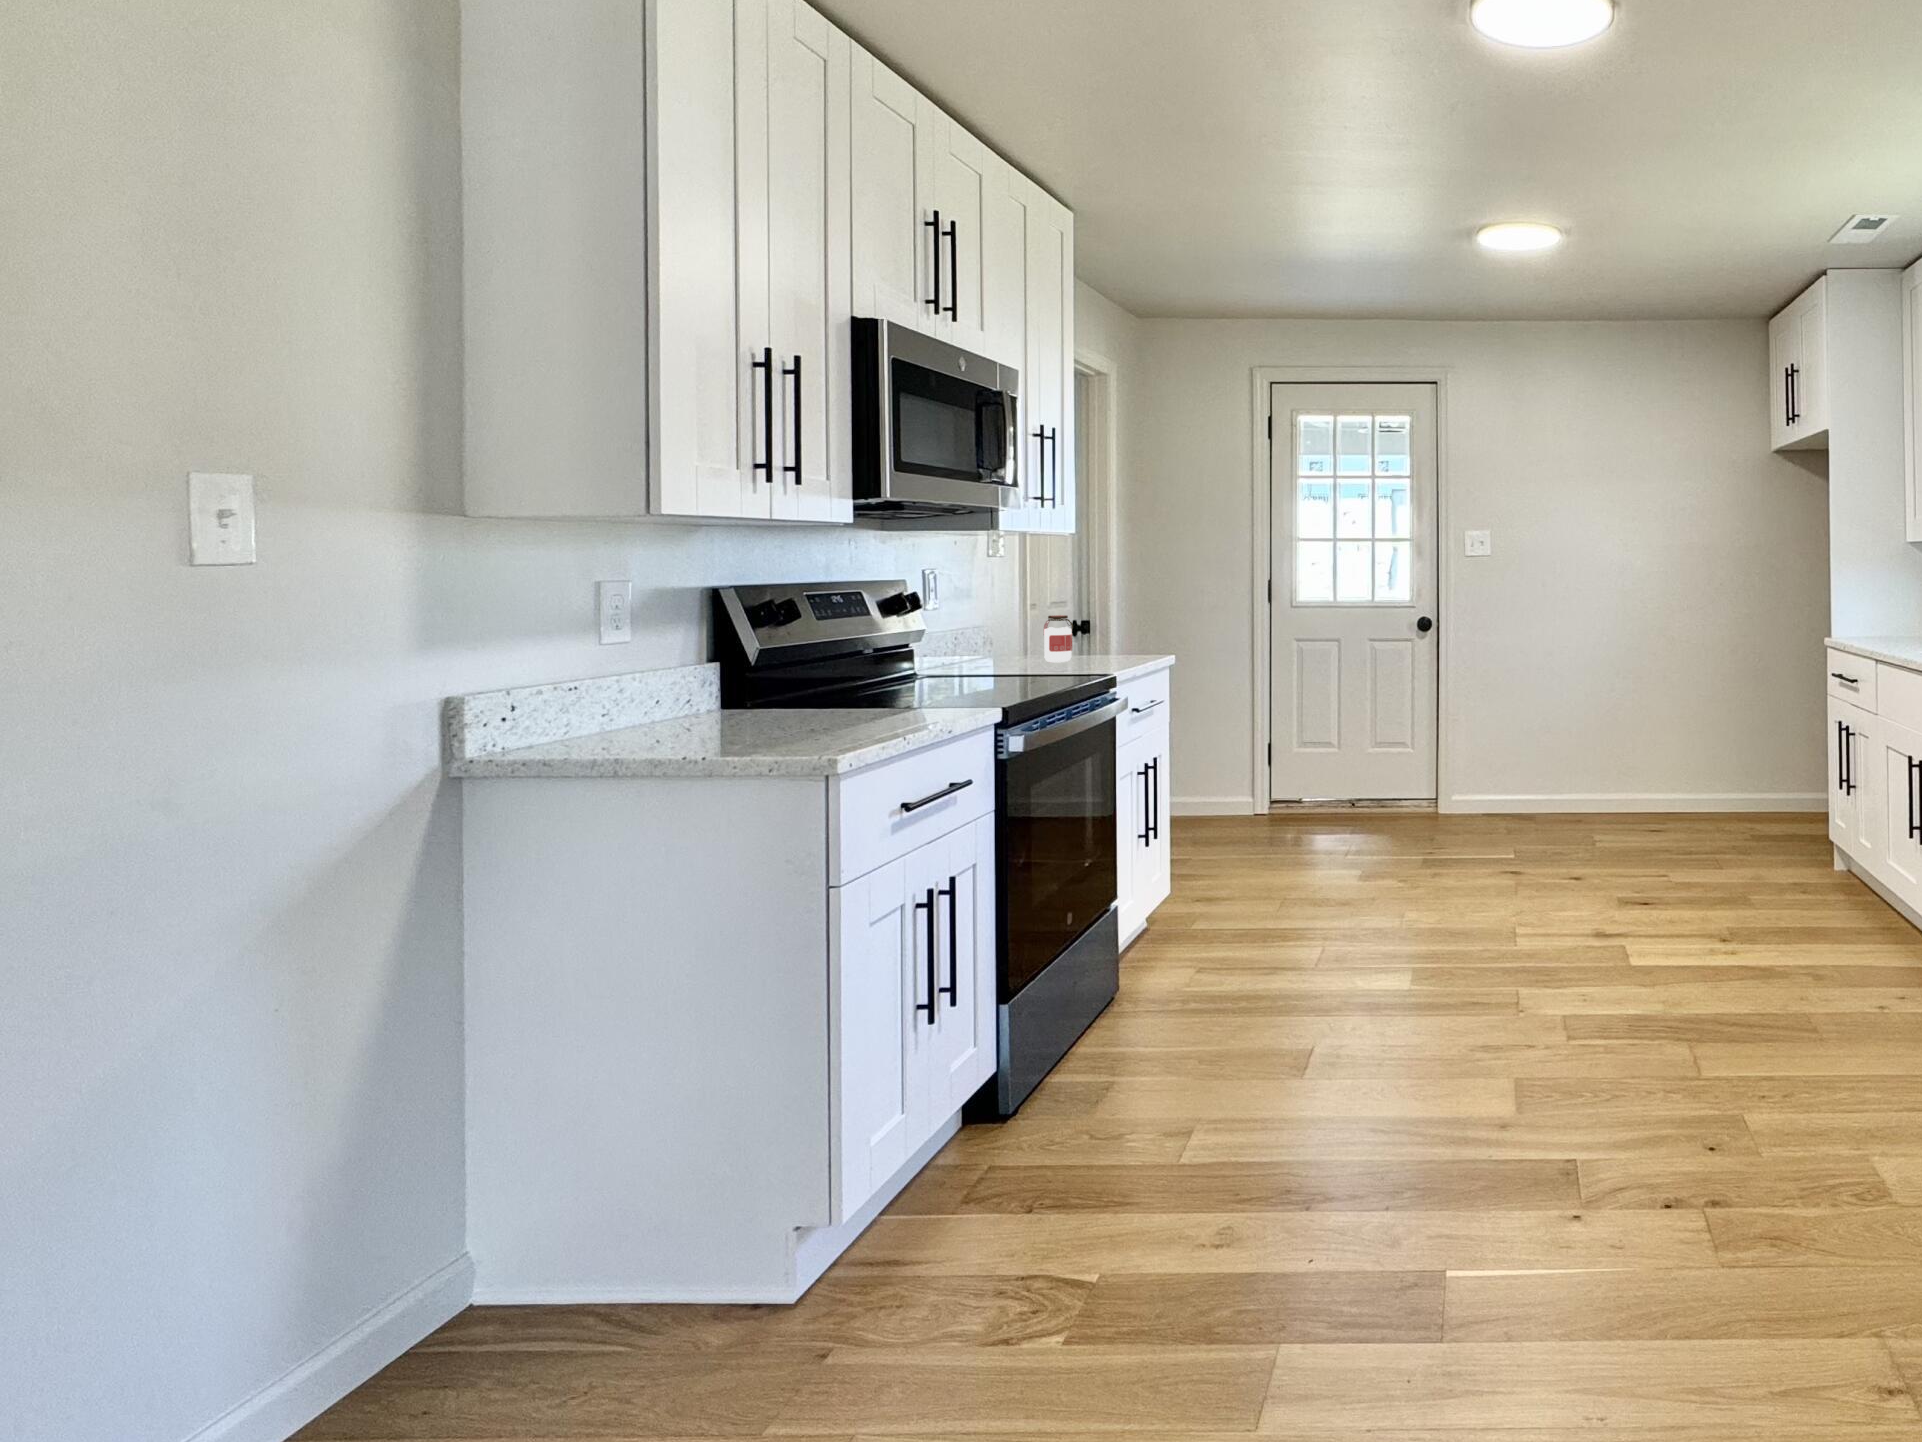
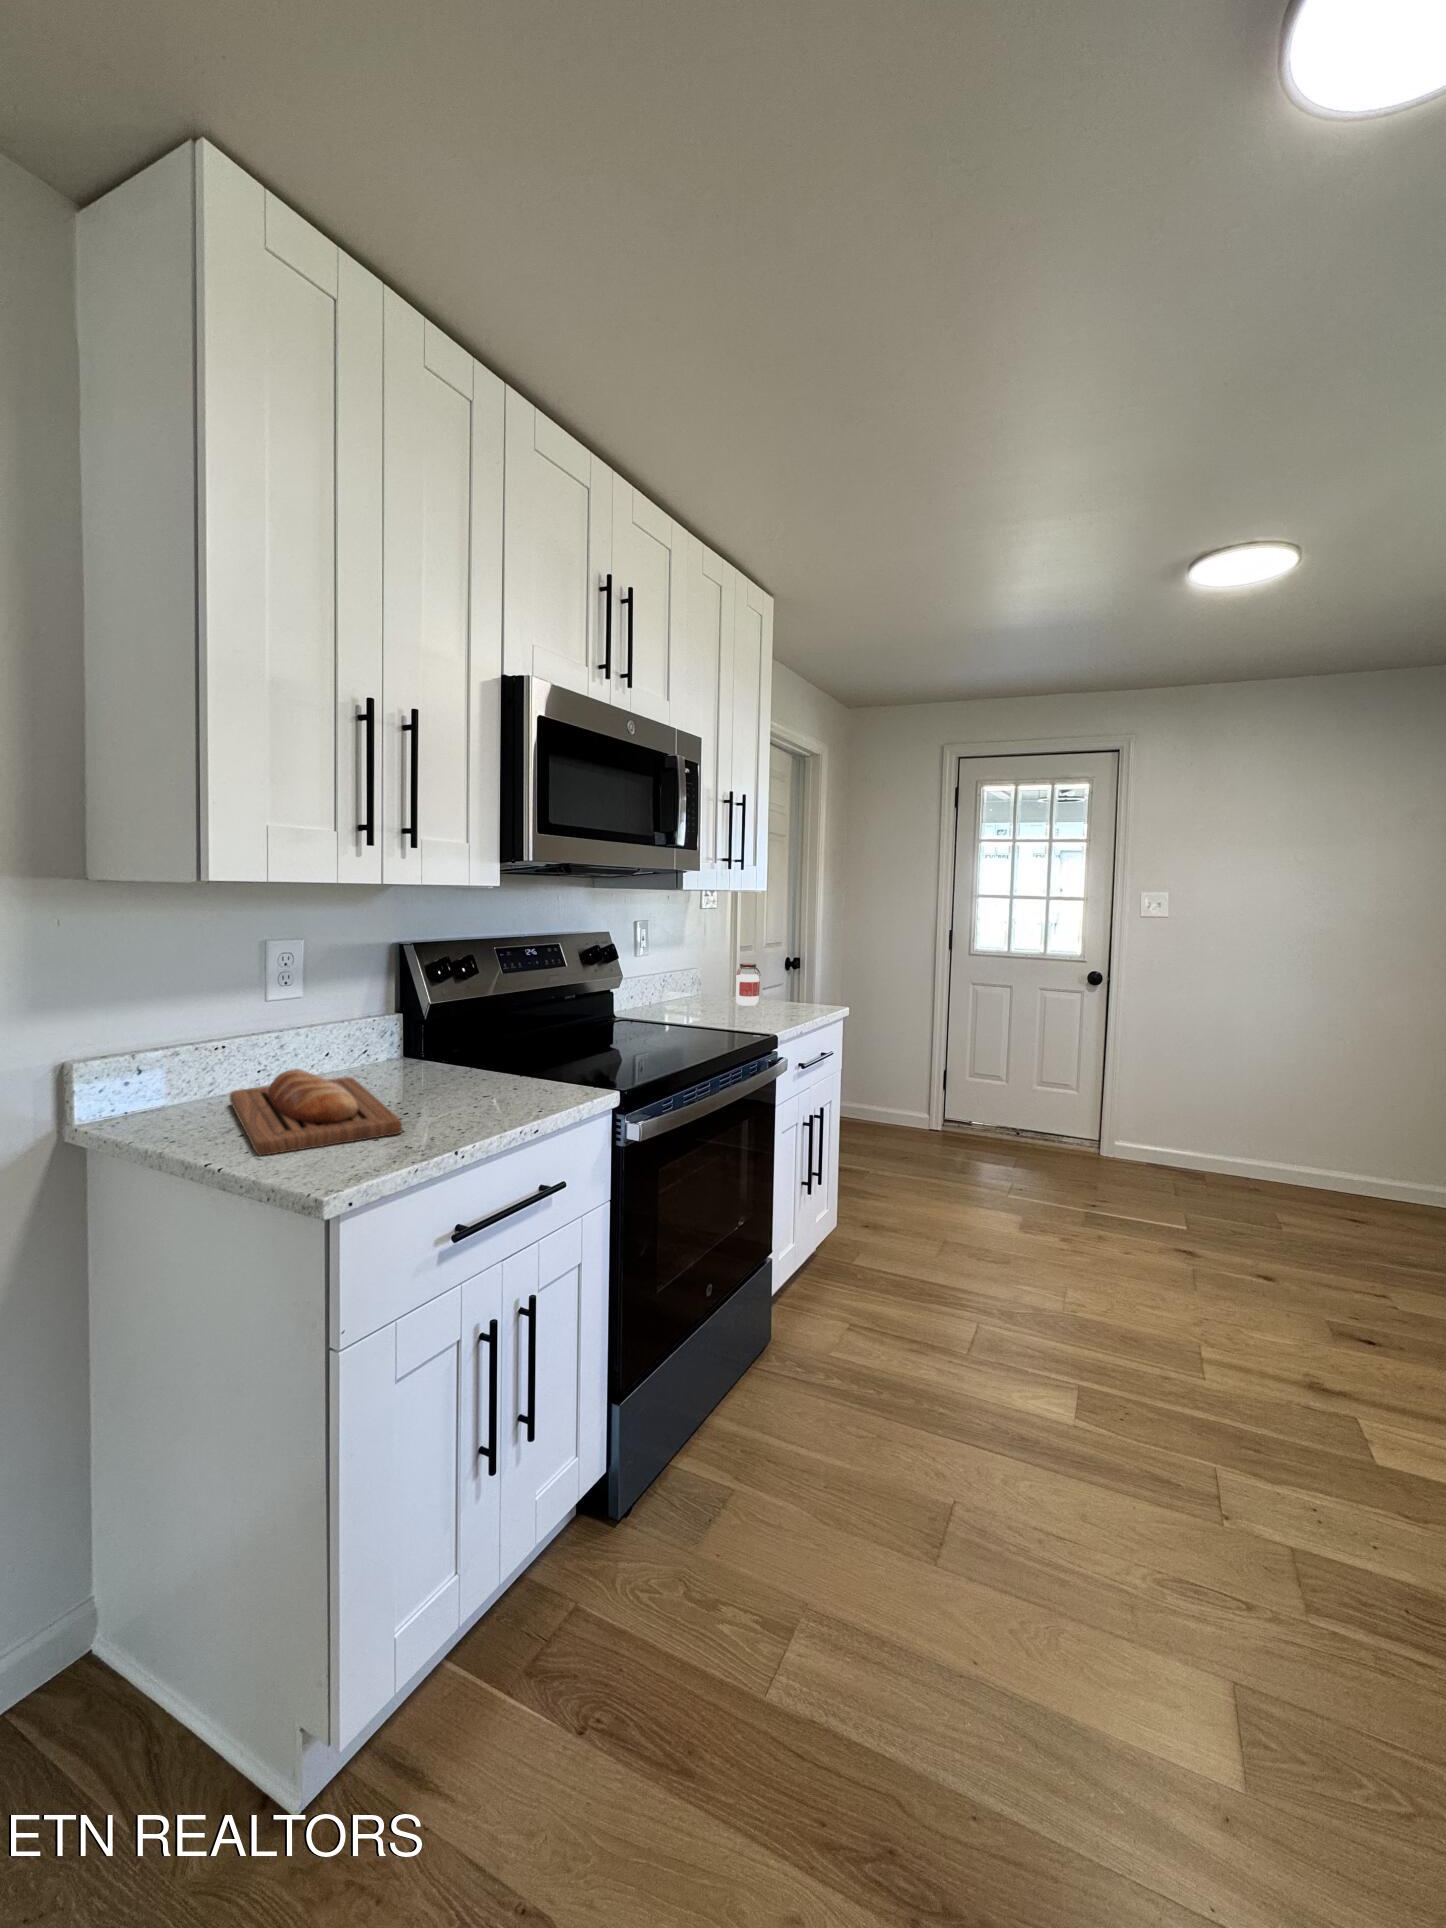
bread loaf: none [599,702,835,757] -> present [229,1069,402,1155]

